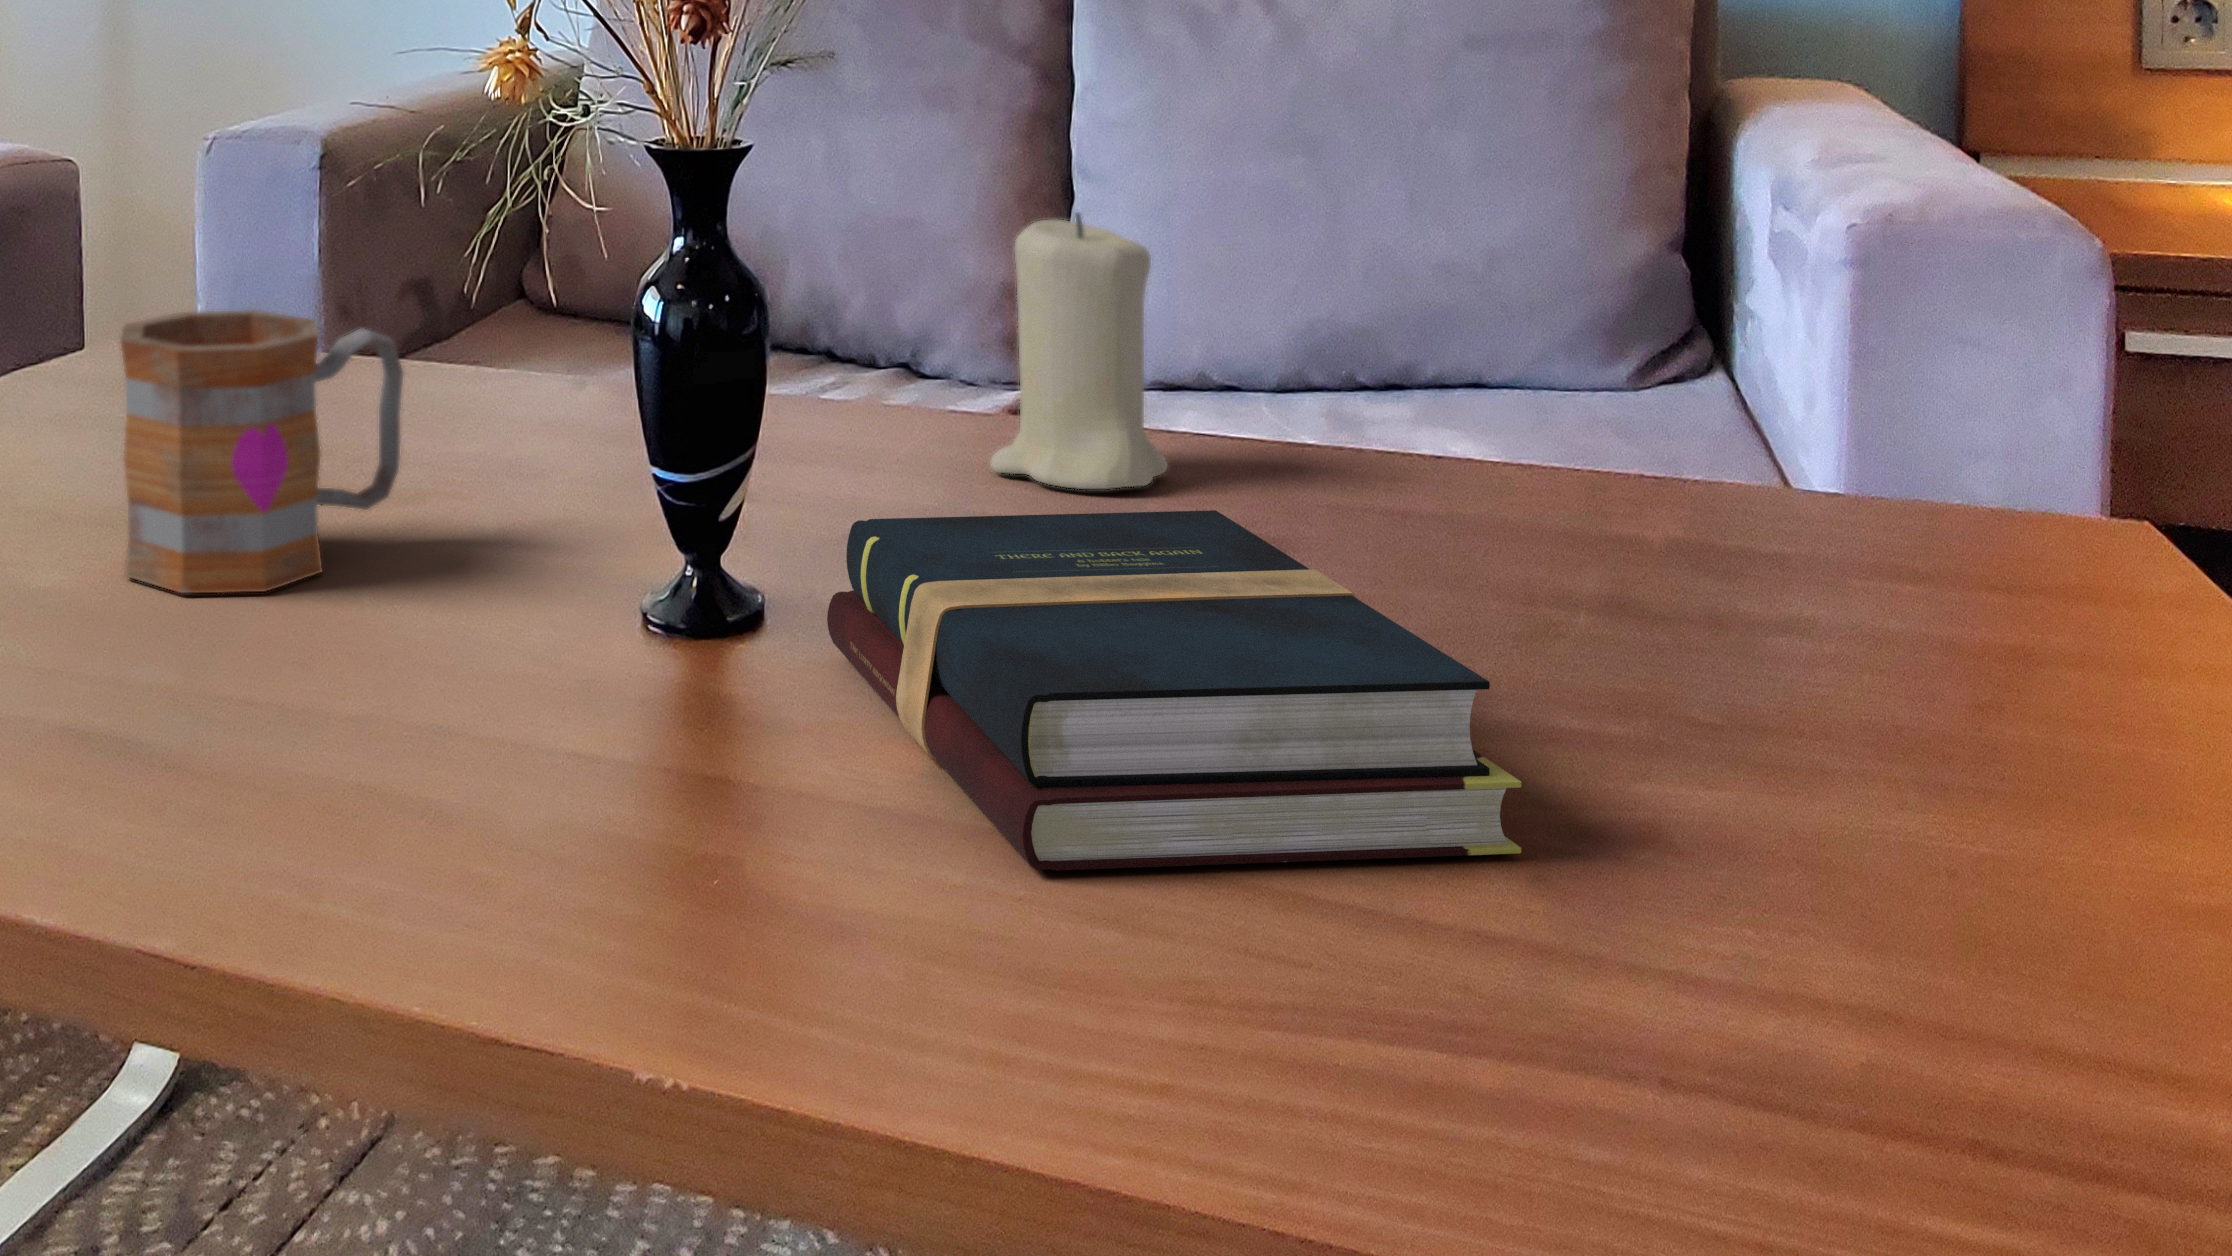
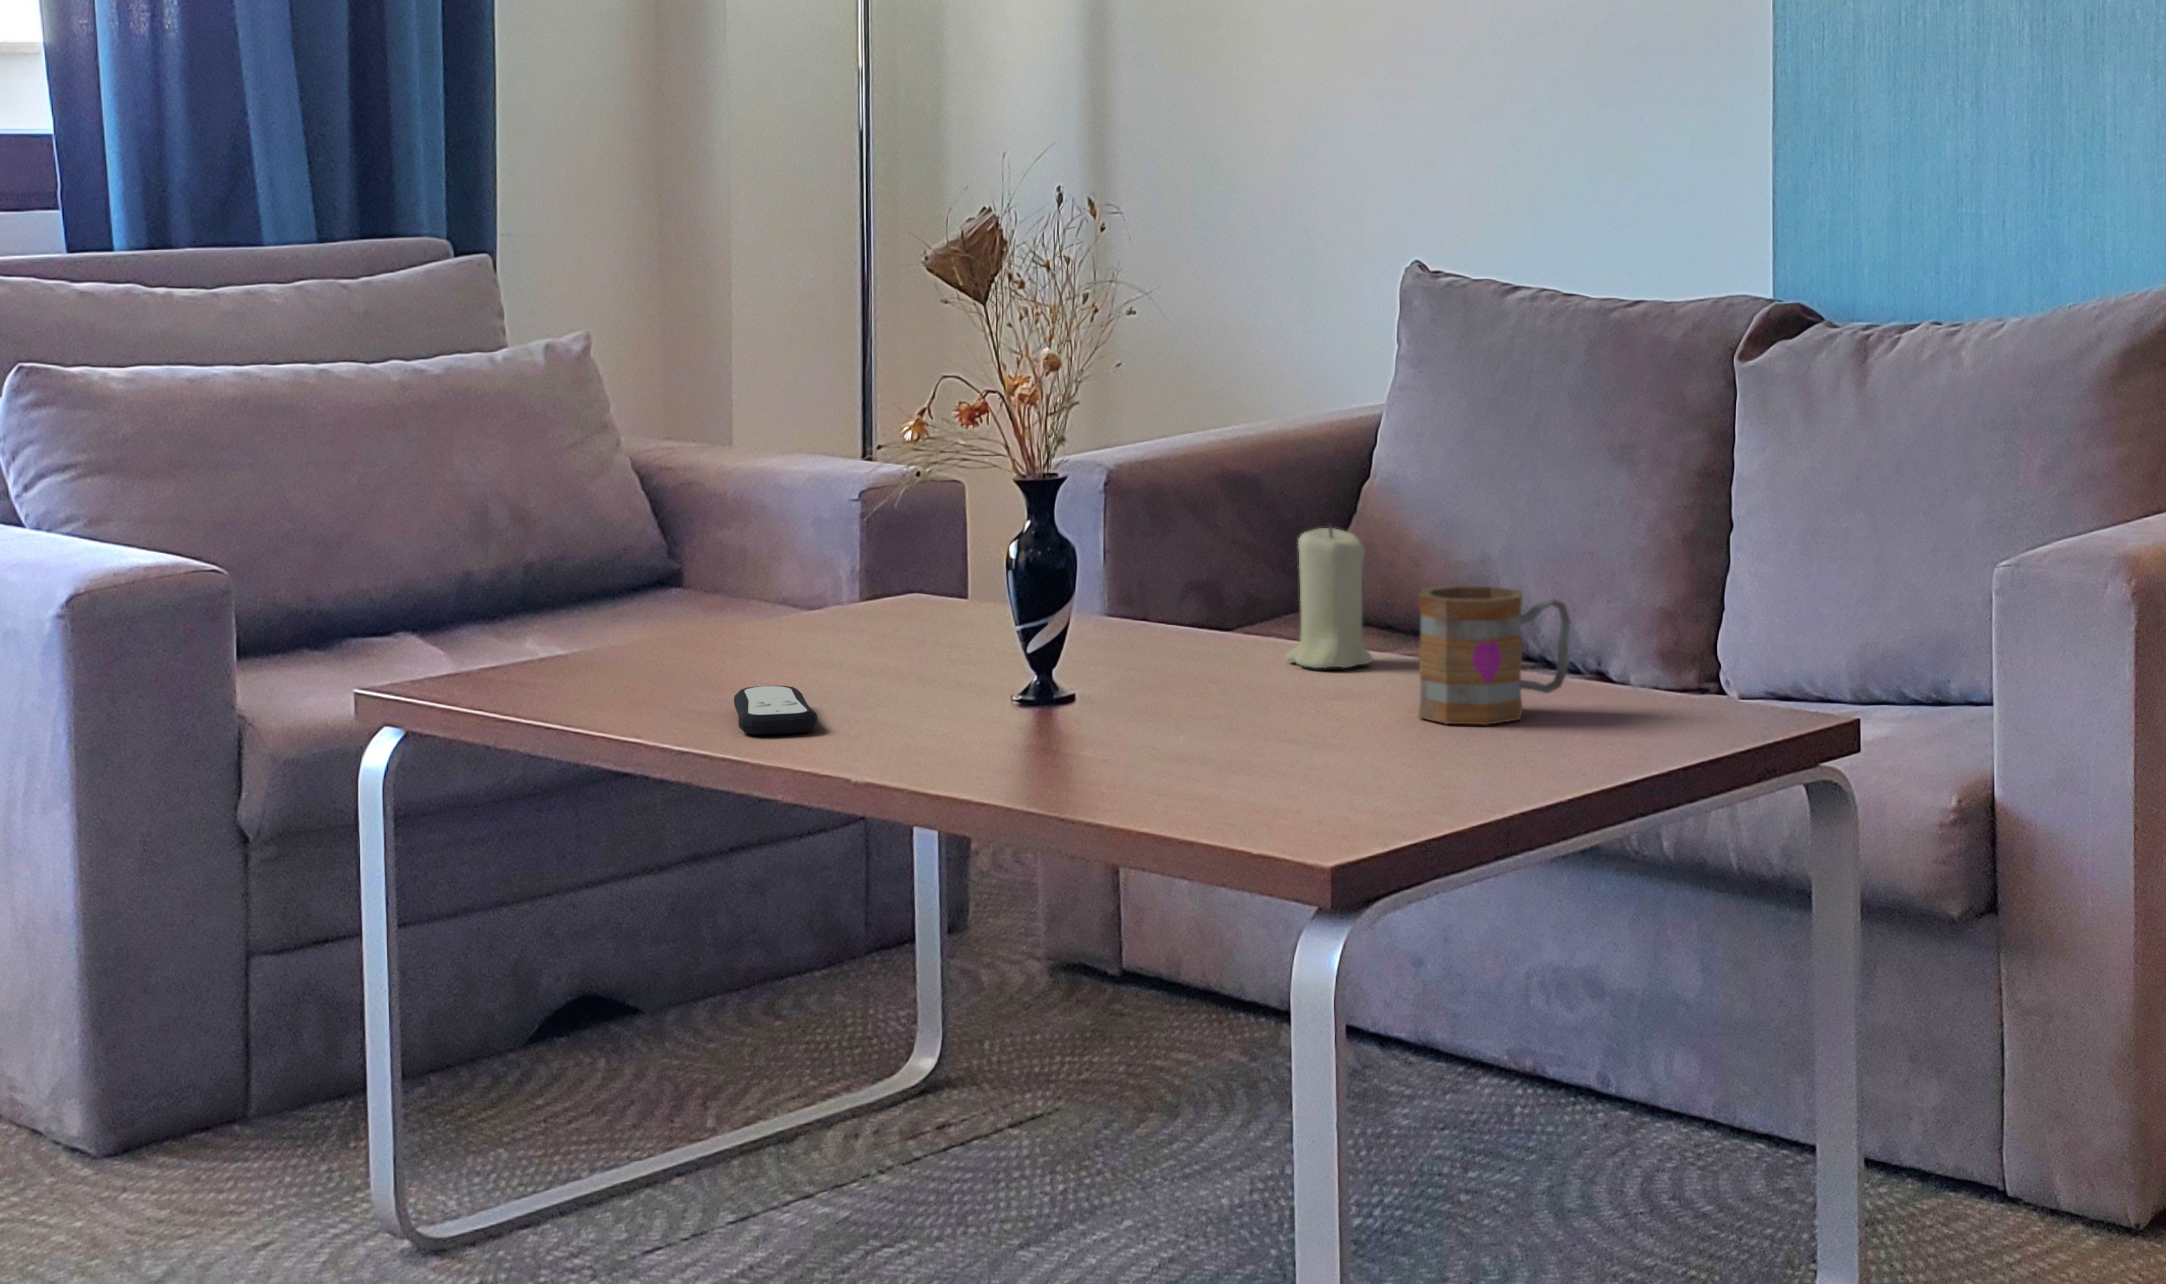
mug: present [121,310,403,593] -> present [1419,585,1570,725]
hardback book: present [827,510,1521,870] -> none [1038,648,1251,756]
remote control: none [56,636,329,826] -> present [734,686,817,734]

